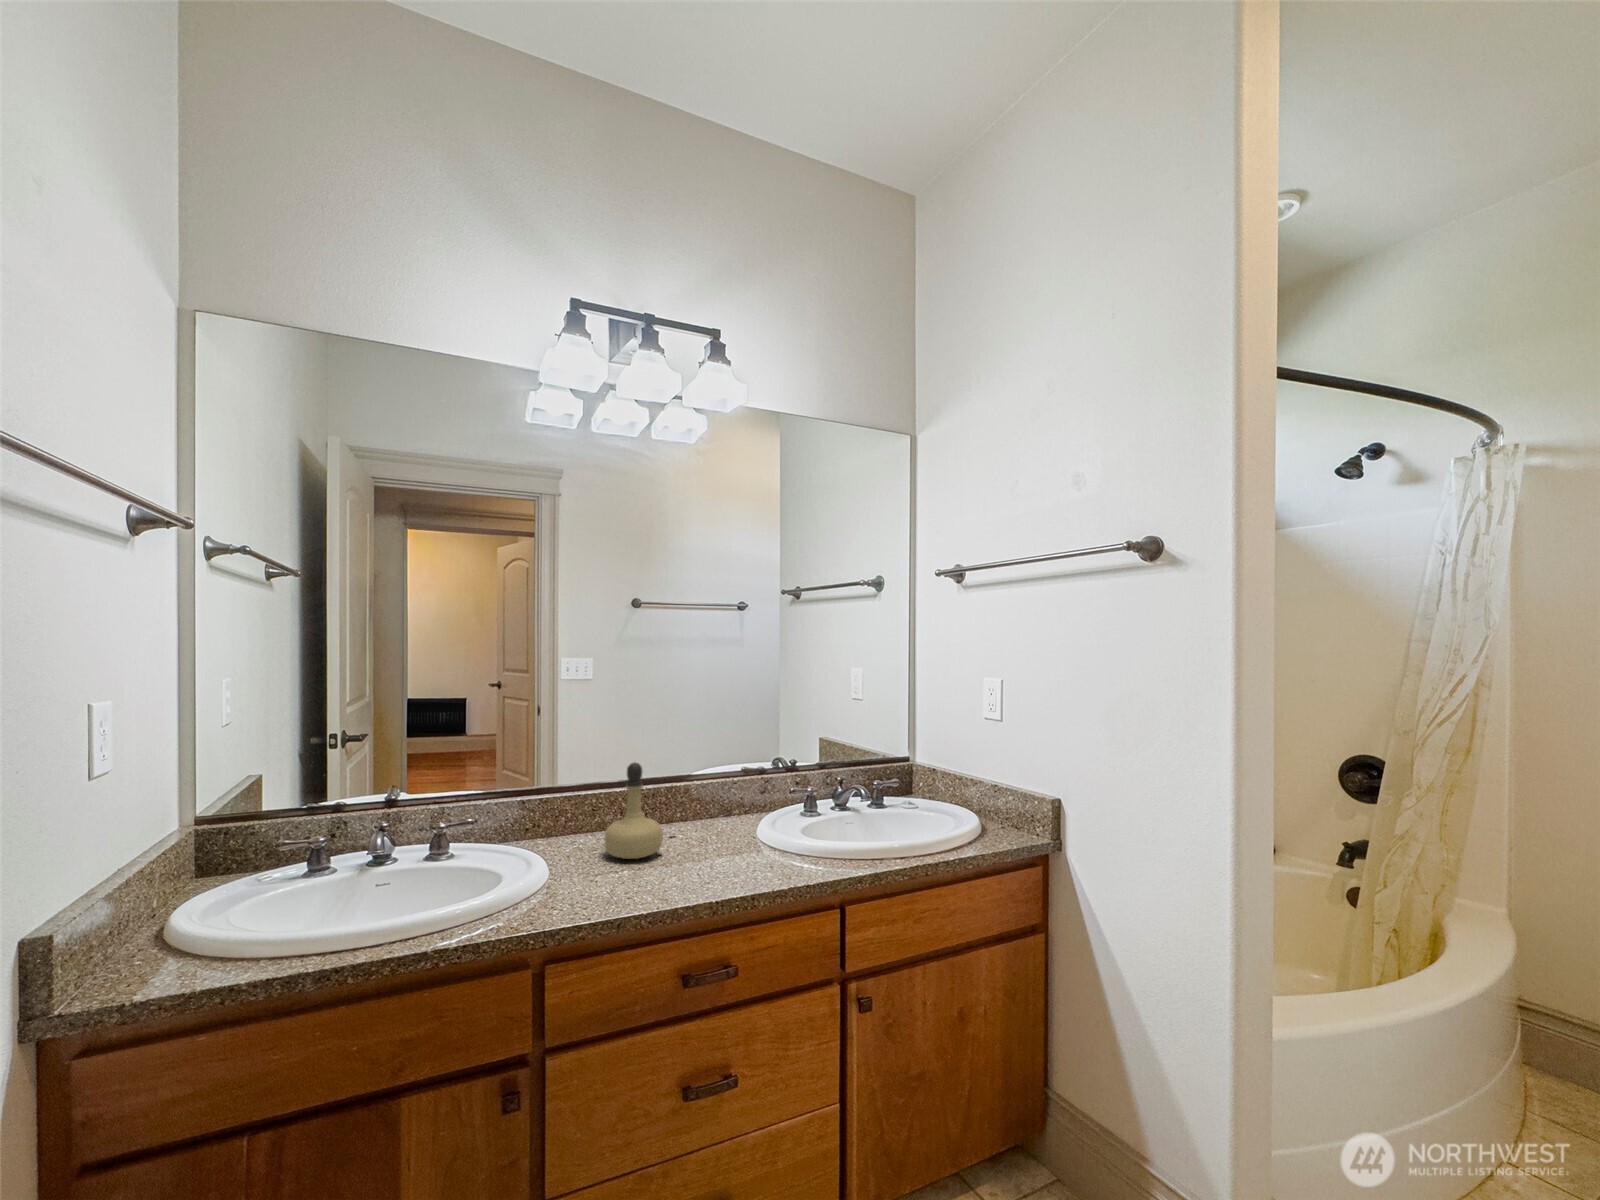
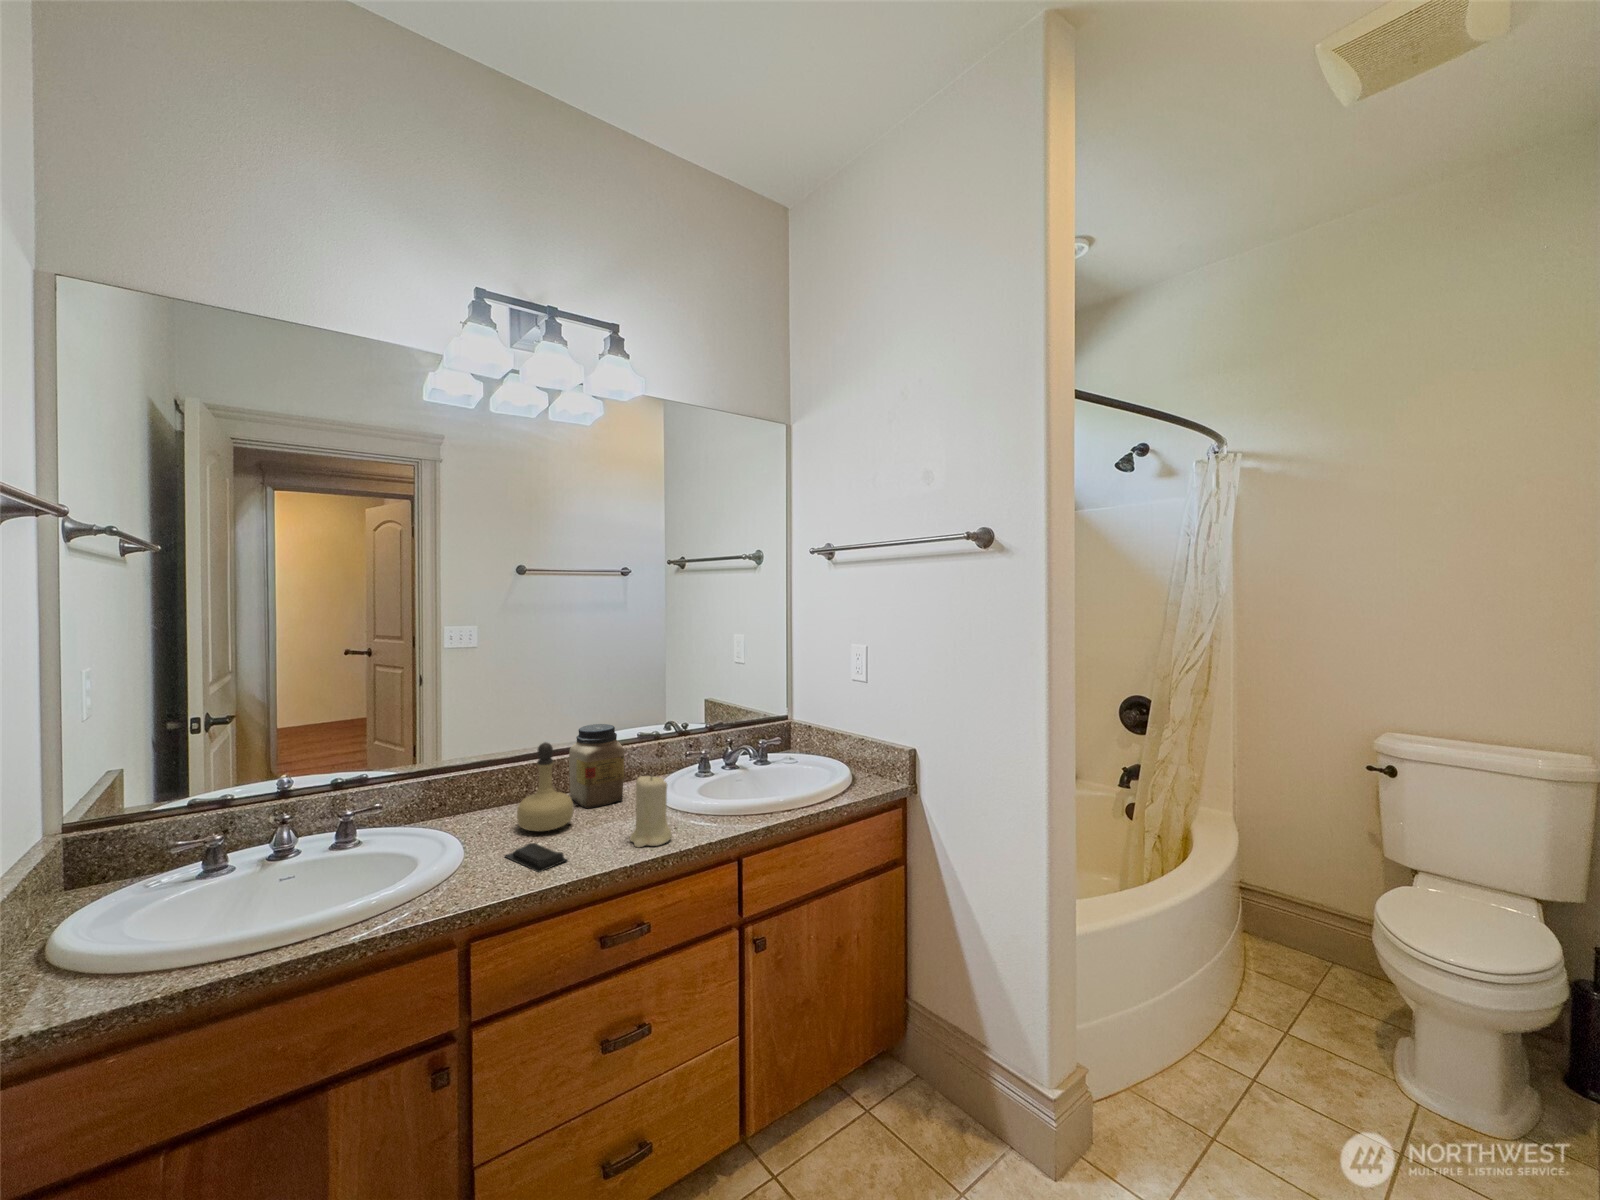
jar: none [663,750,720,841] -> present [569,724,624,809]
candle: none [719,800,765,882] -> present [630,775,672,847]
soap bar: none [587,869,650,899] -> present [505,843,567,872]

